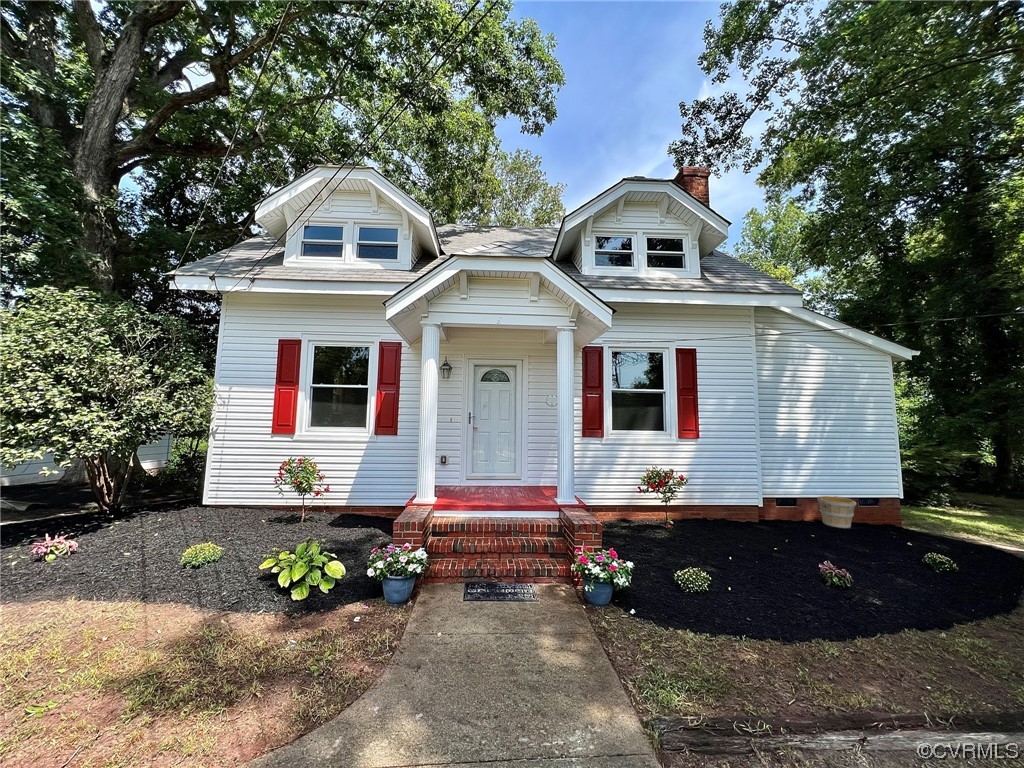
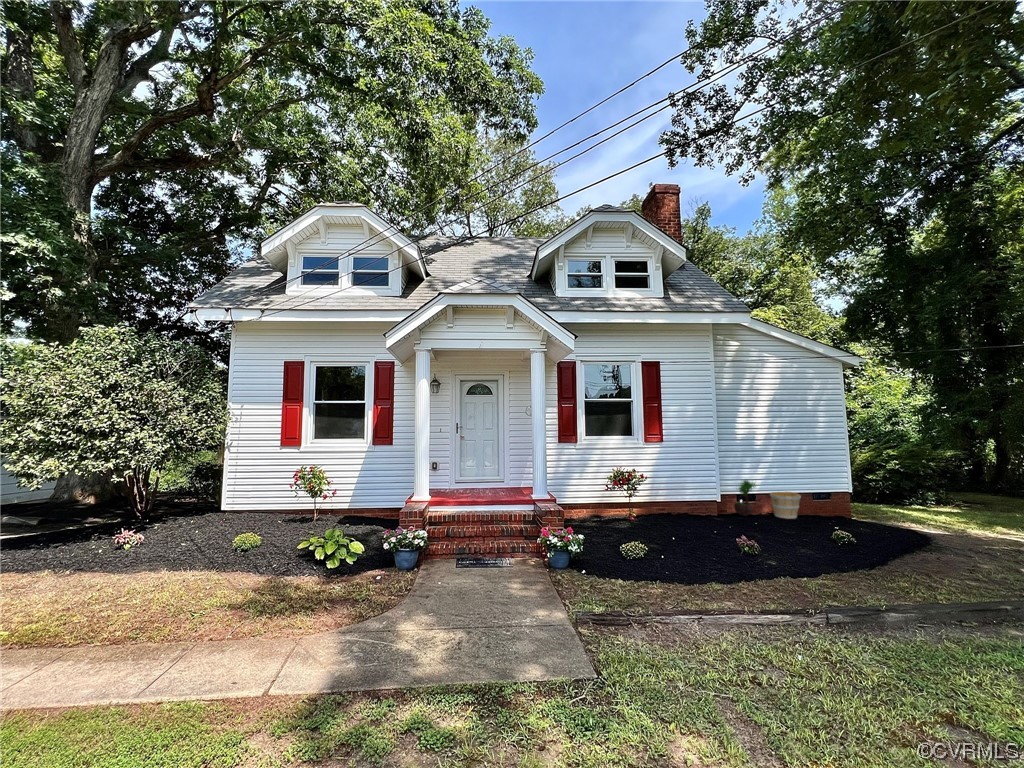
potted tree: none [777,478,808,523] -> present [734,480,756,516]

